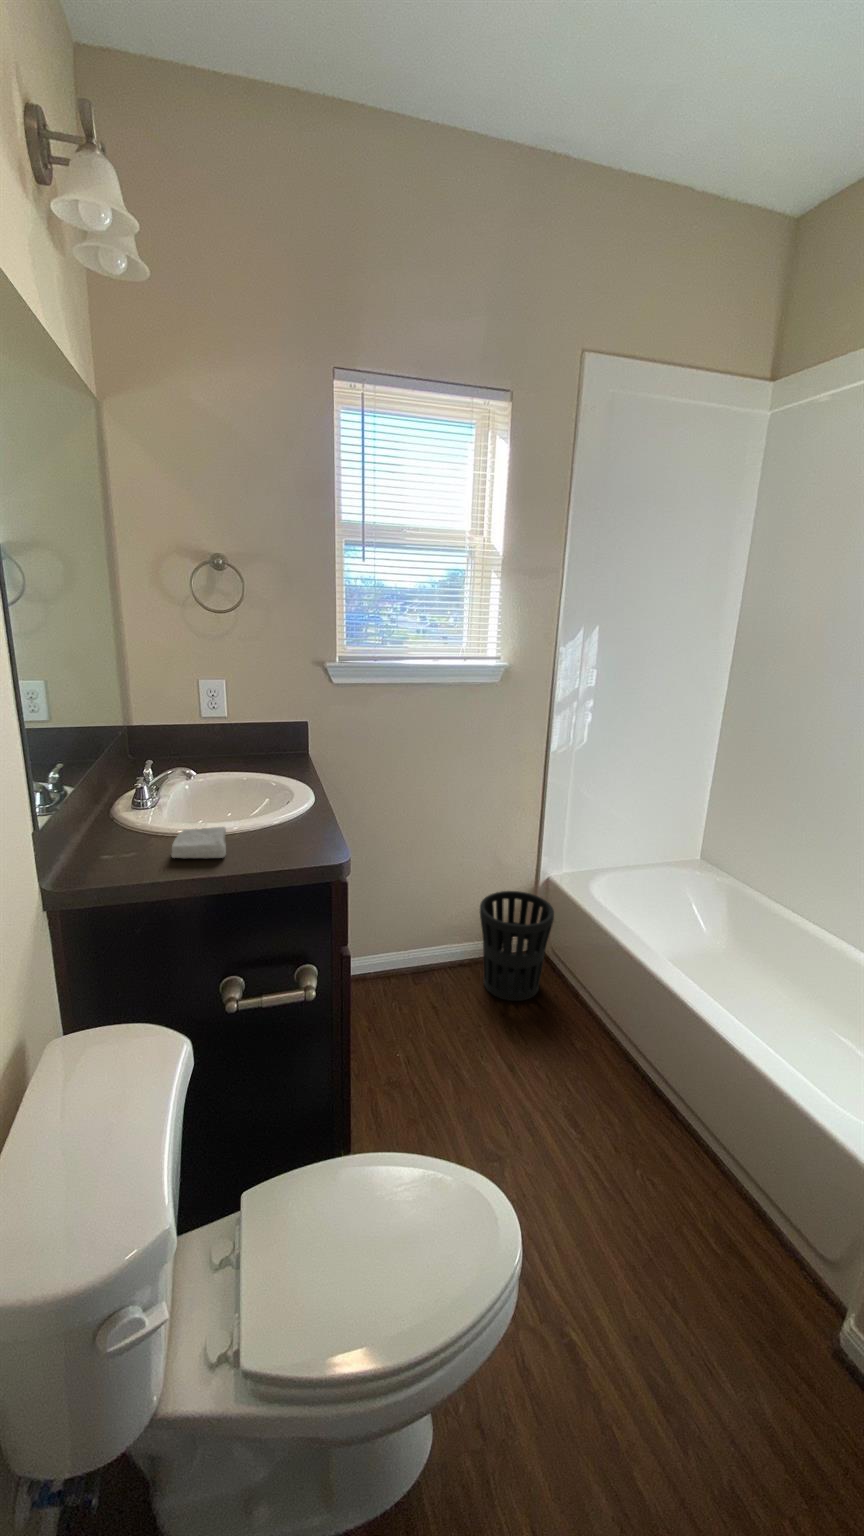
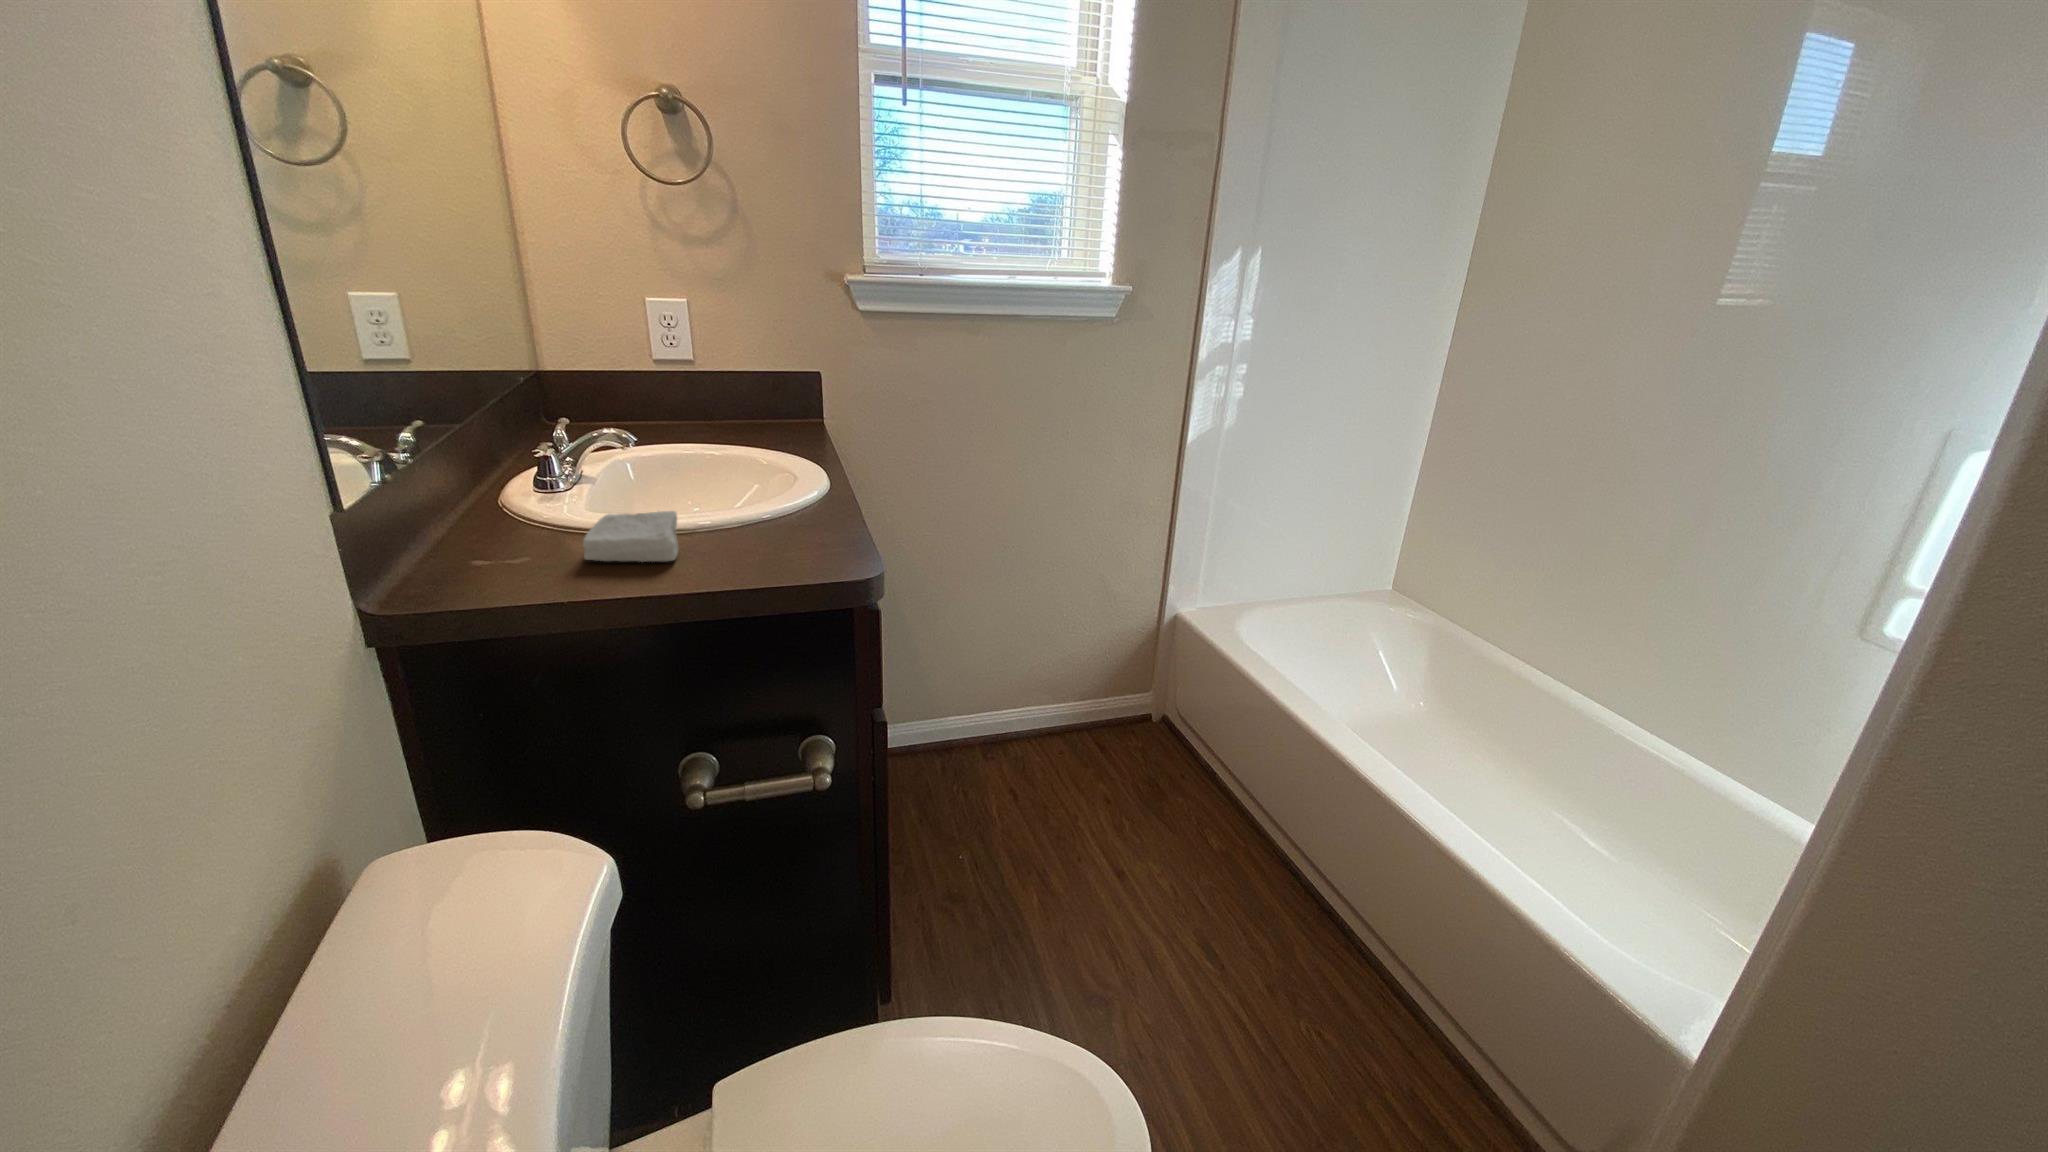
wastebasket: present [480,891,554,1001] -> none [1079,631,1185,785]

